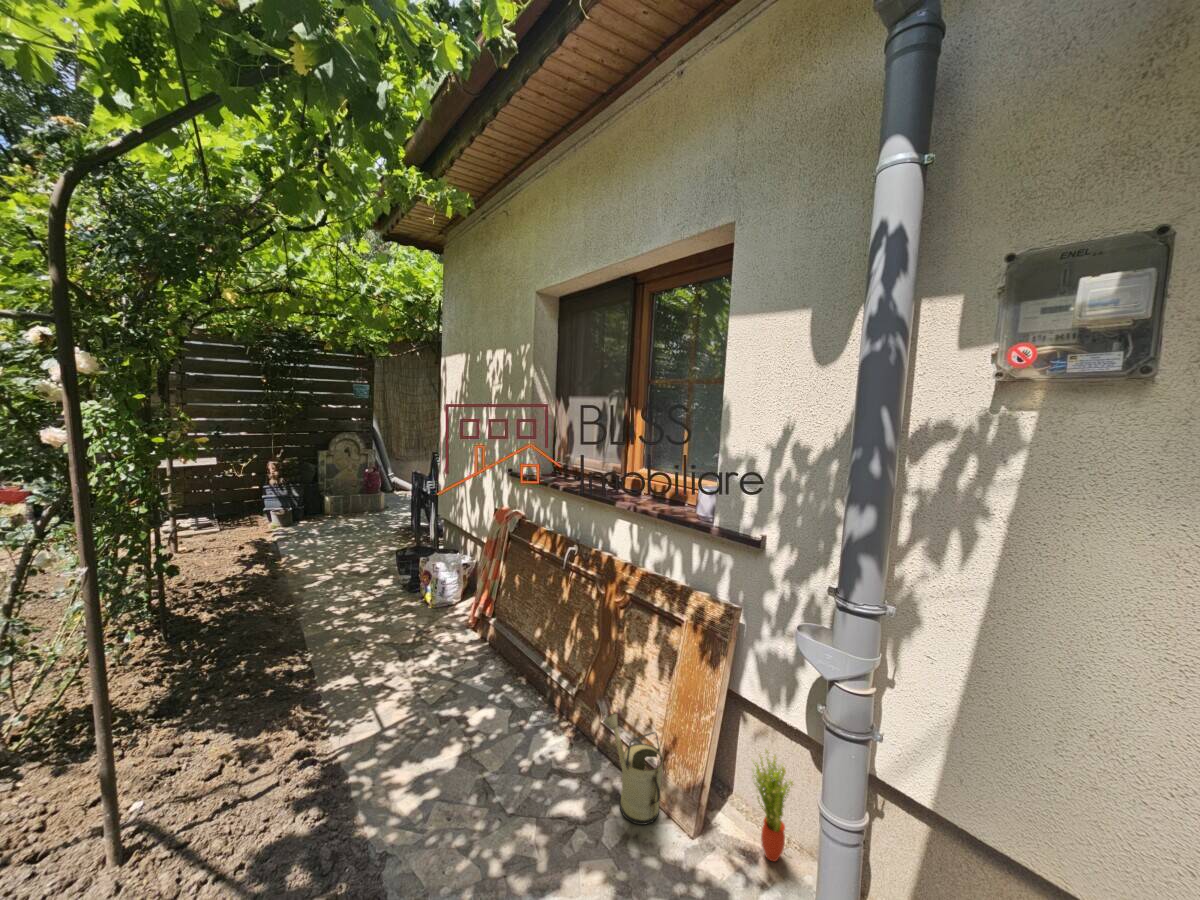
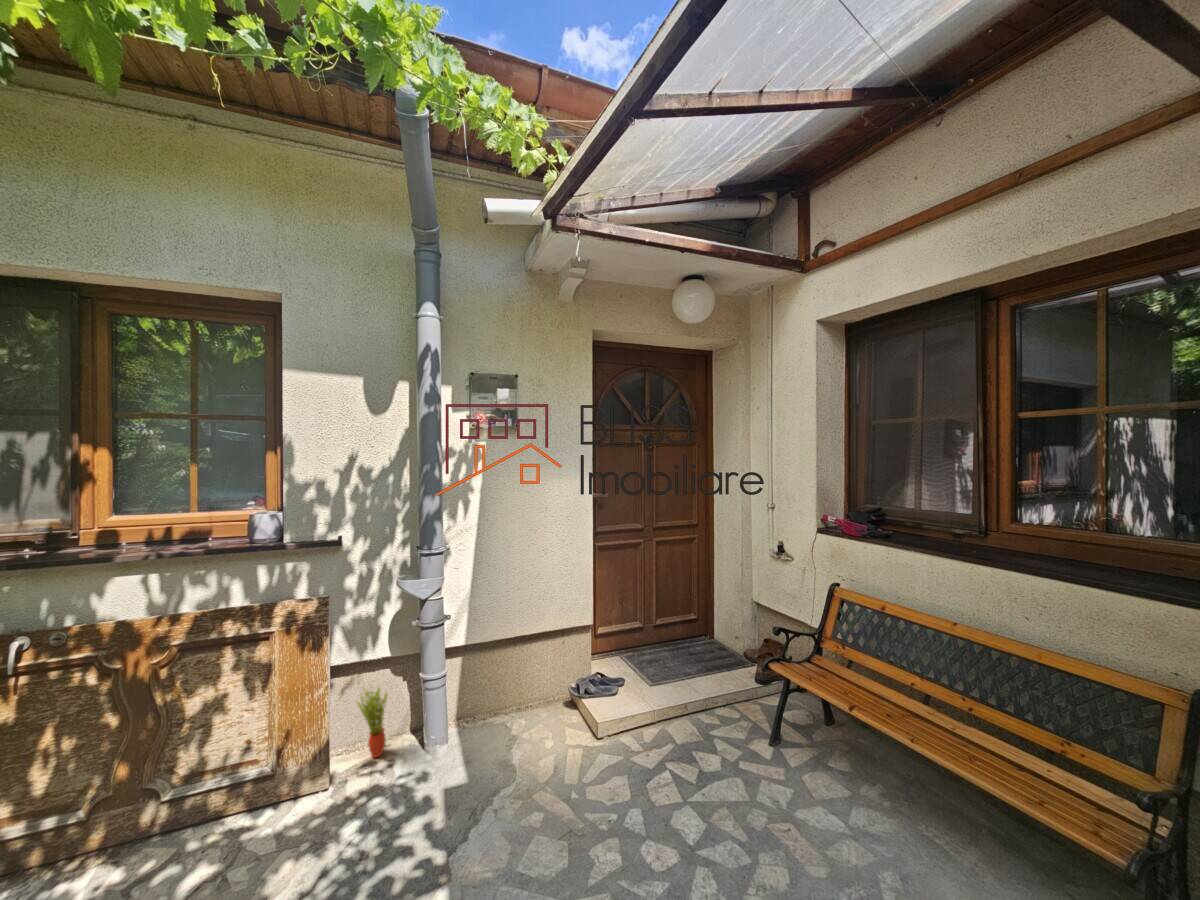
watering can: present [603,713,663,825] -> none [190,744,298,839]

